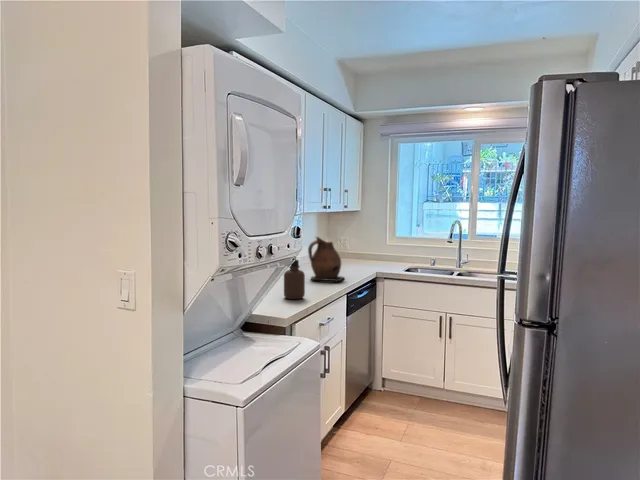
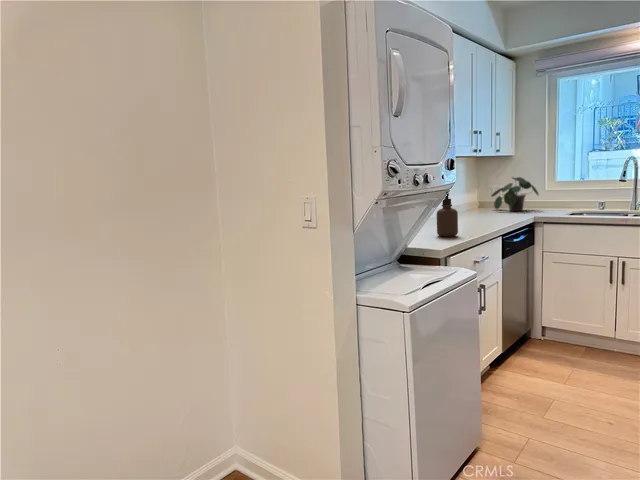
potted plant: none [339,232,381,264] -> present [492,177,539,211]
ceramic pitcher: present [308,237,344,281] -> none [459,180,499,224]

